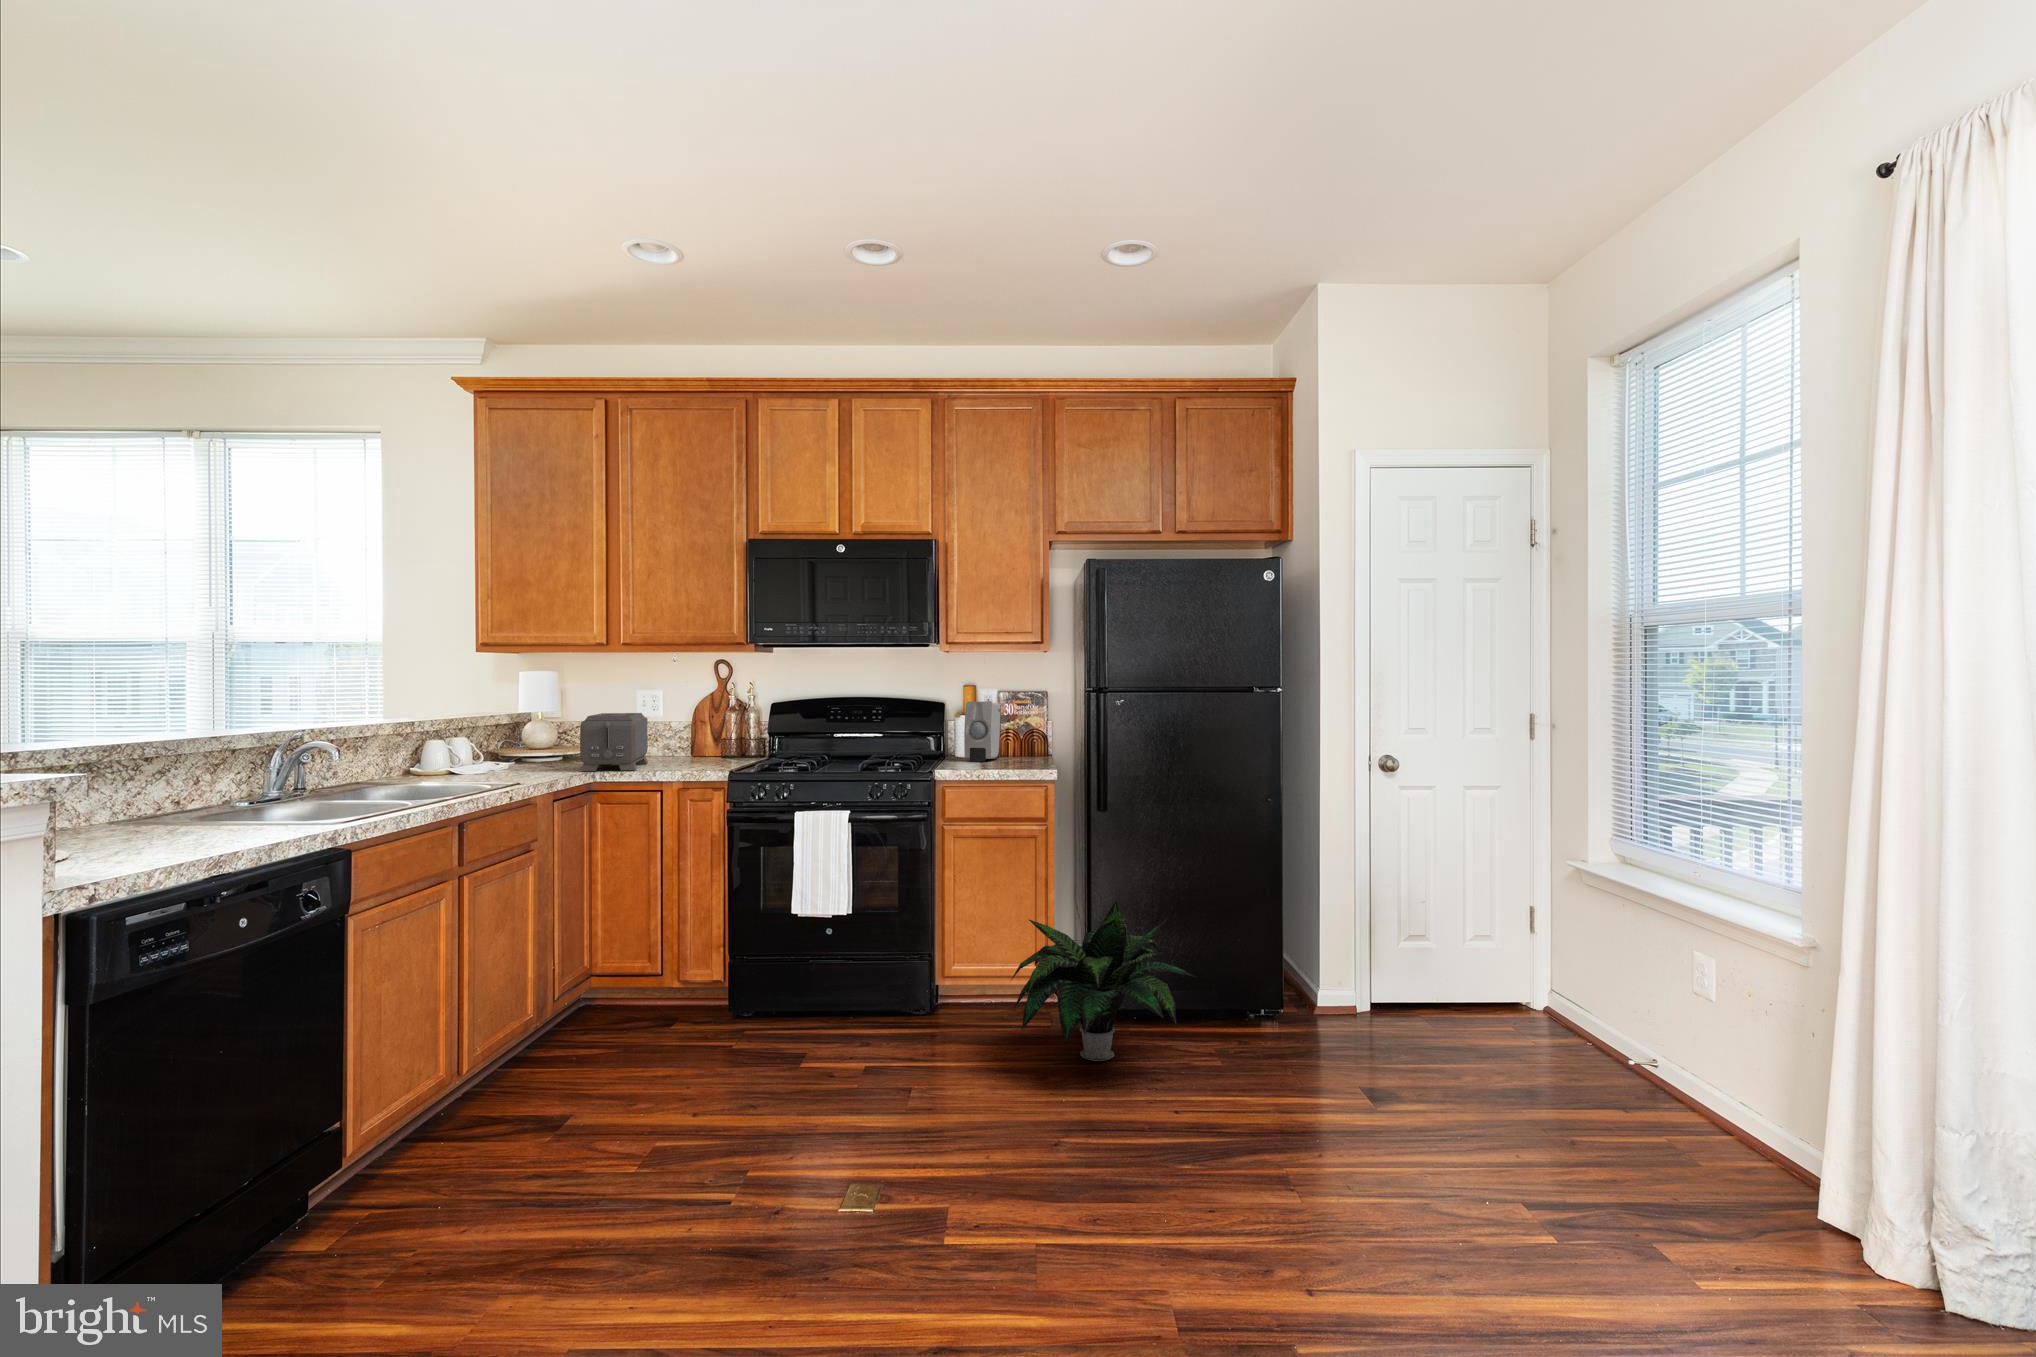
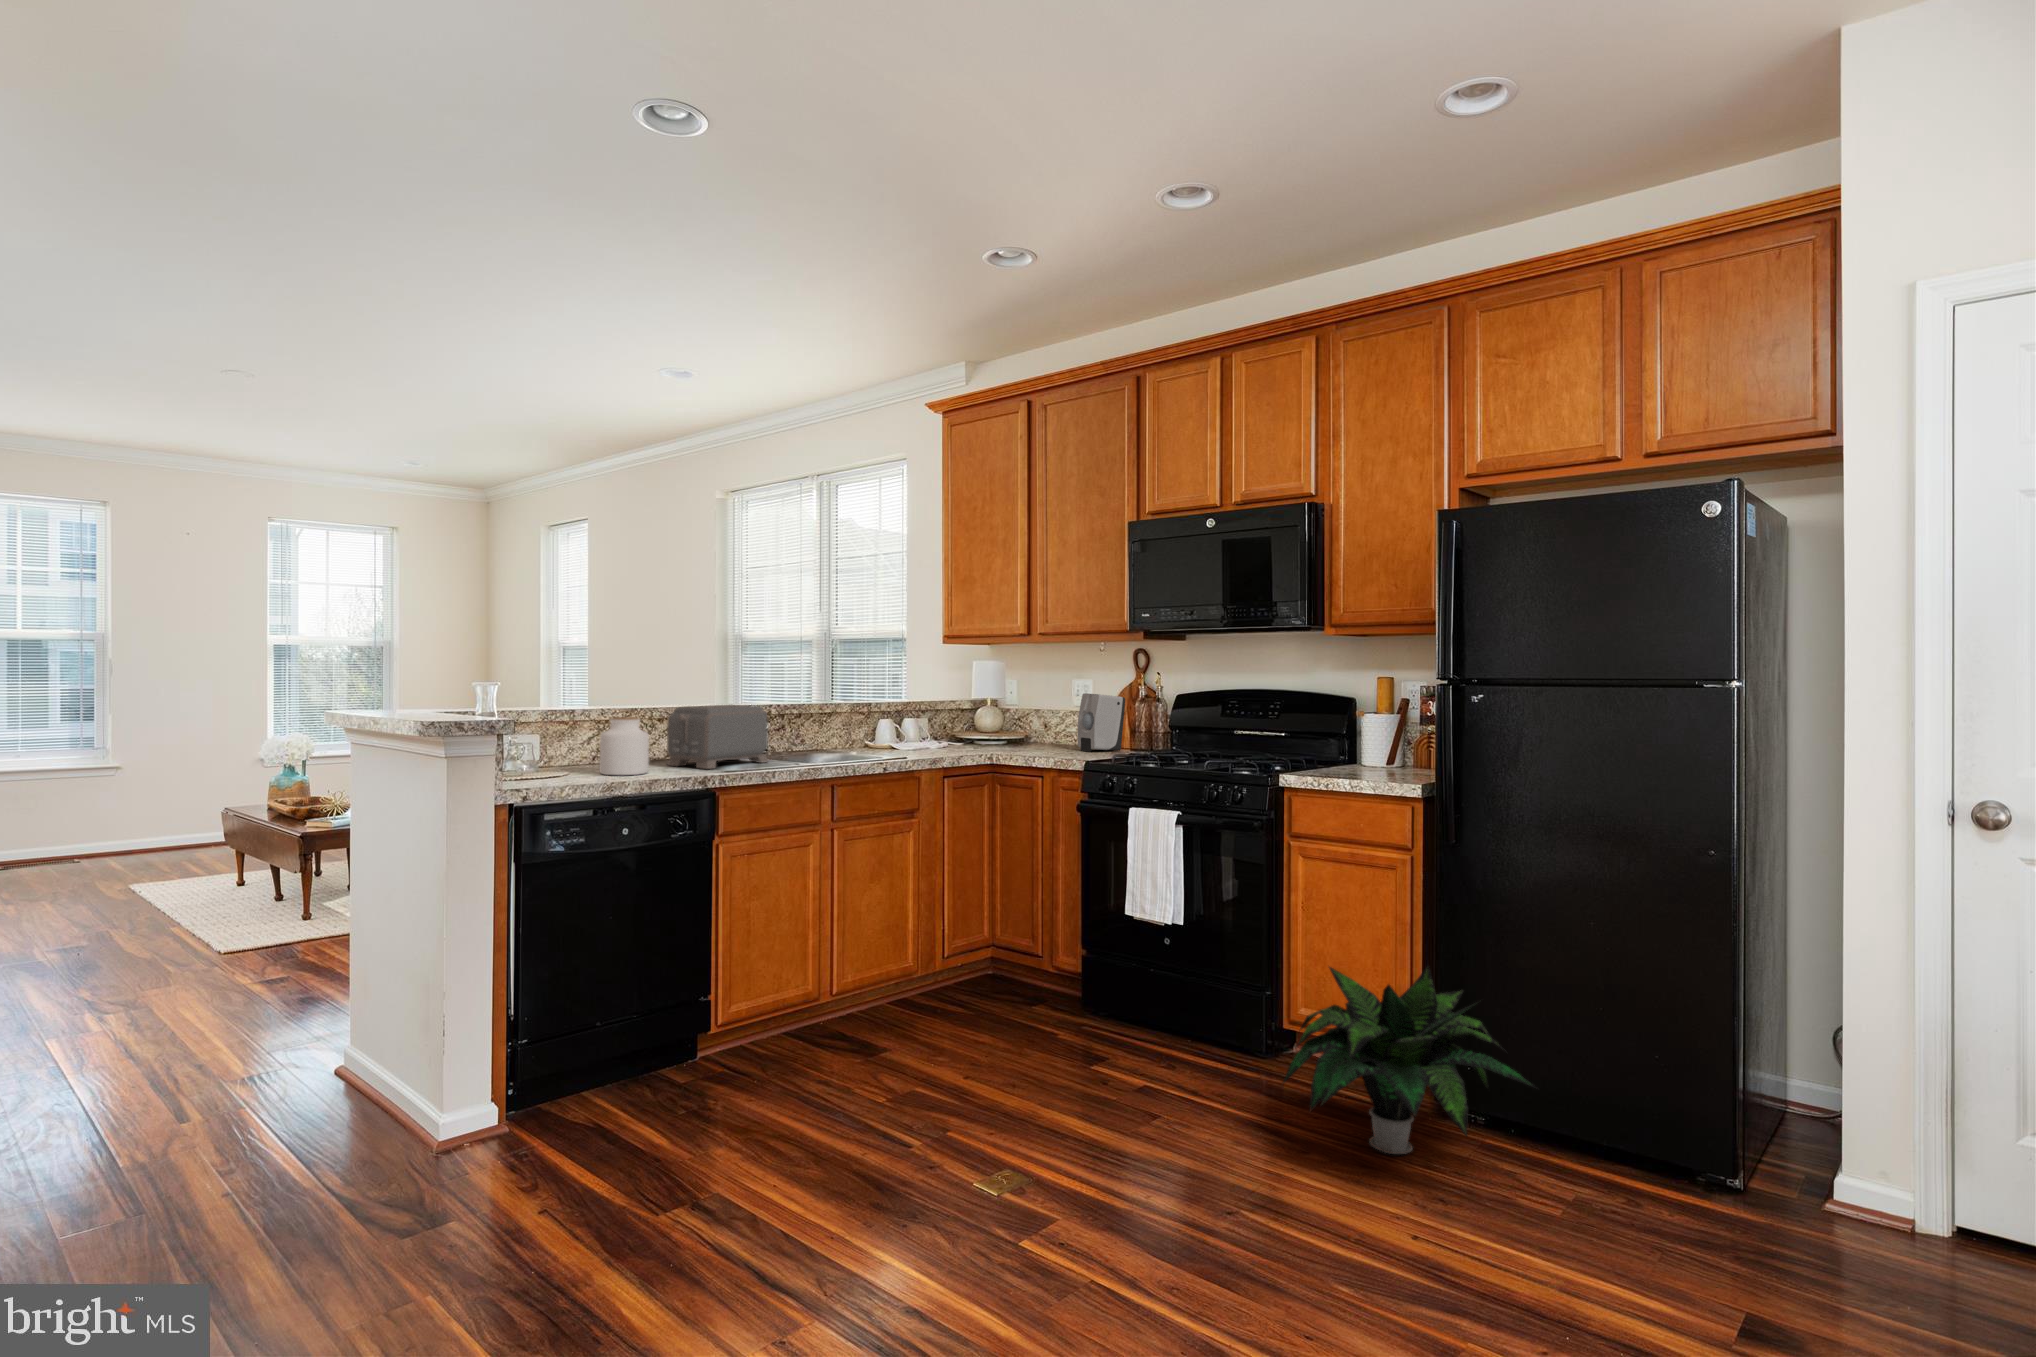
soap dispenser: present [964,702,1001,762] -> present [1078,693,1125,752]
toaster: present [580,713,648,771] -> present [667,705,768,769]
jar: none [114,755,205,844] -> present [600,717,649,775]

